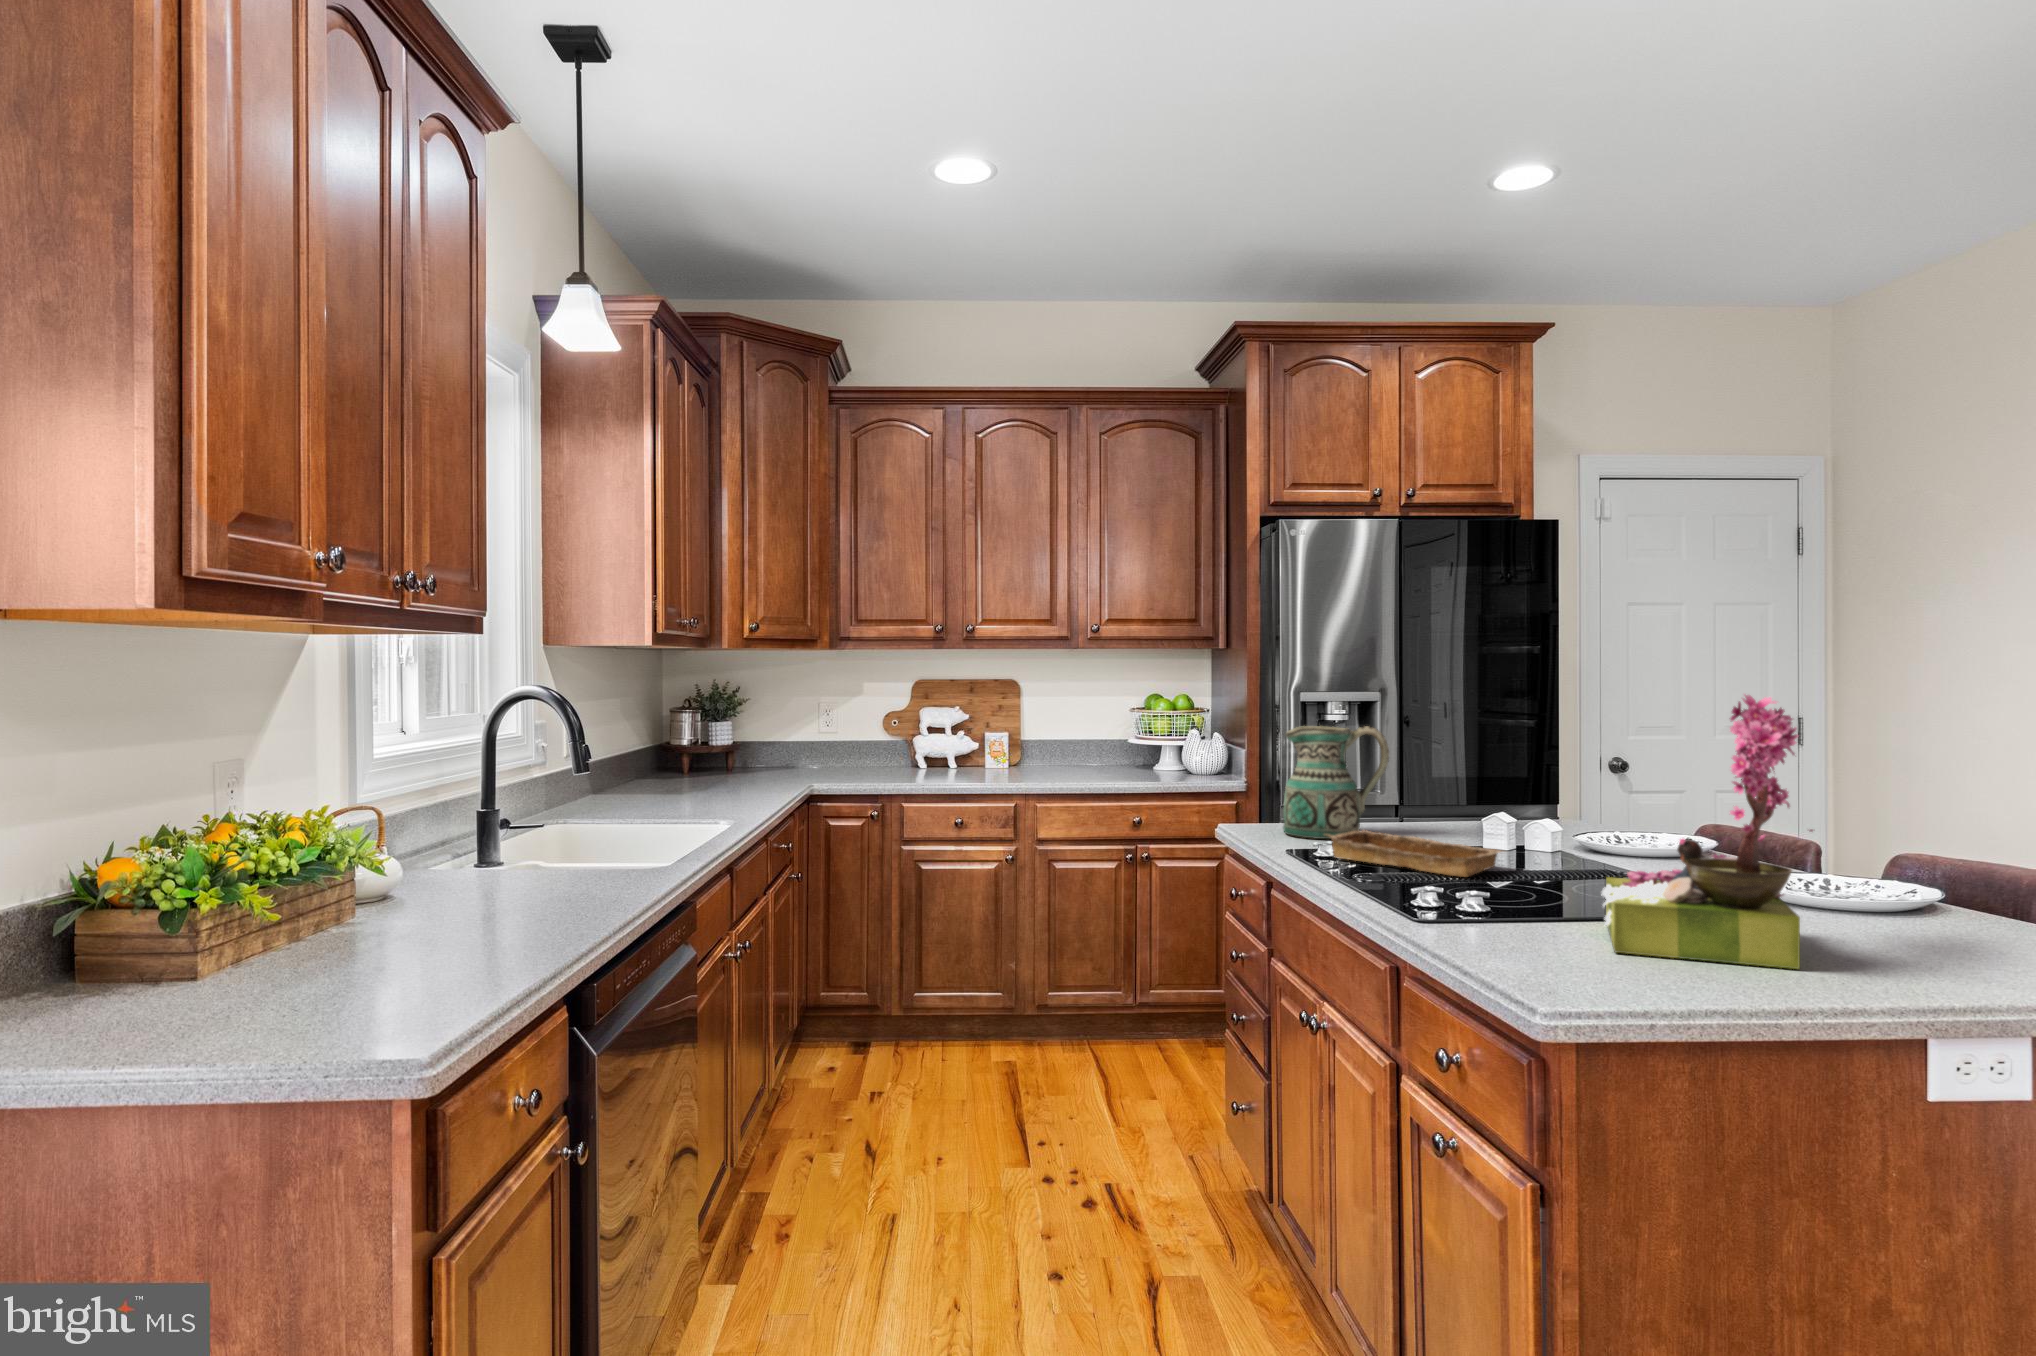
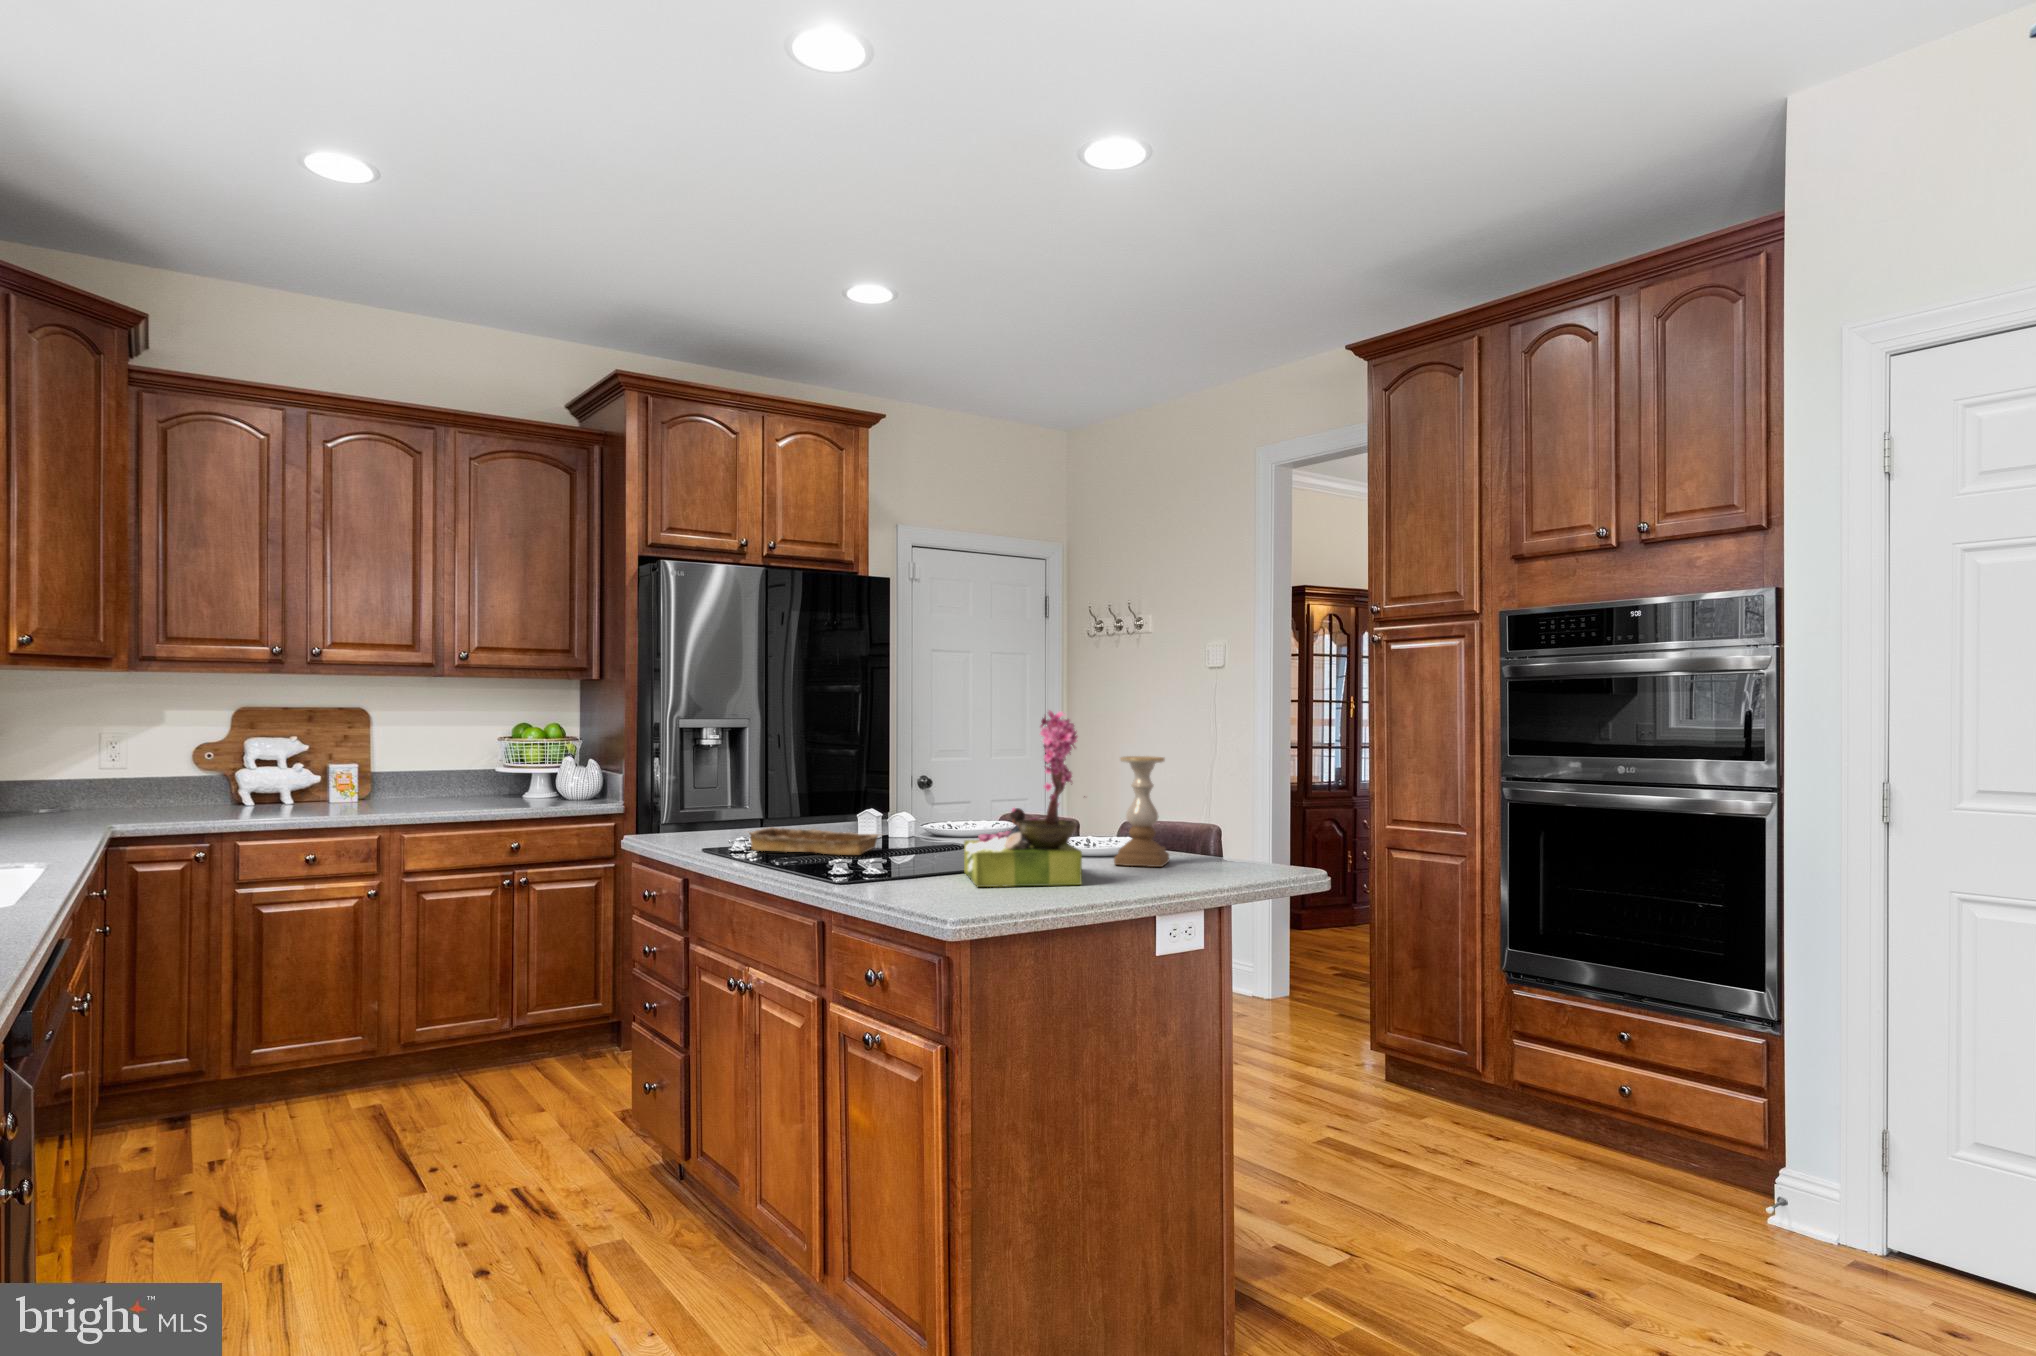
ceramic pitcher: present [1283,726,1389,839] -> none [695,743,784,839]
candle holder: none [1873,766,1986,948] -> present [1114,756,1169,867]

